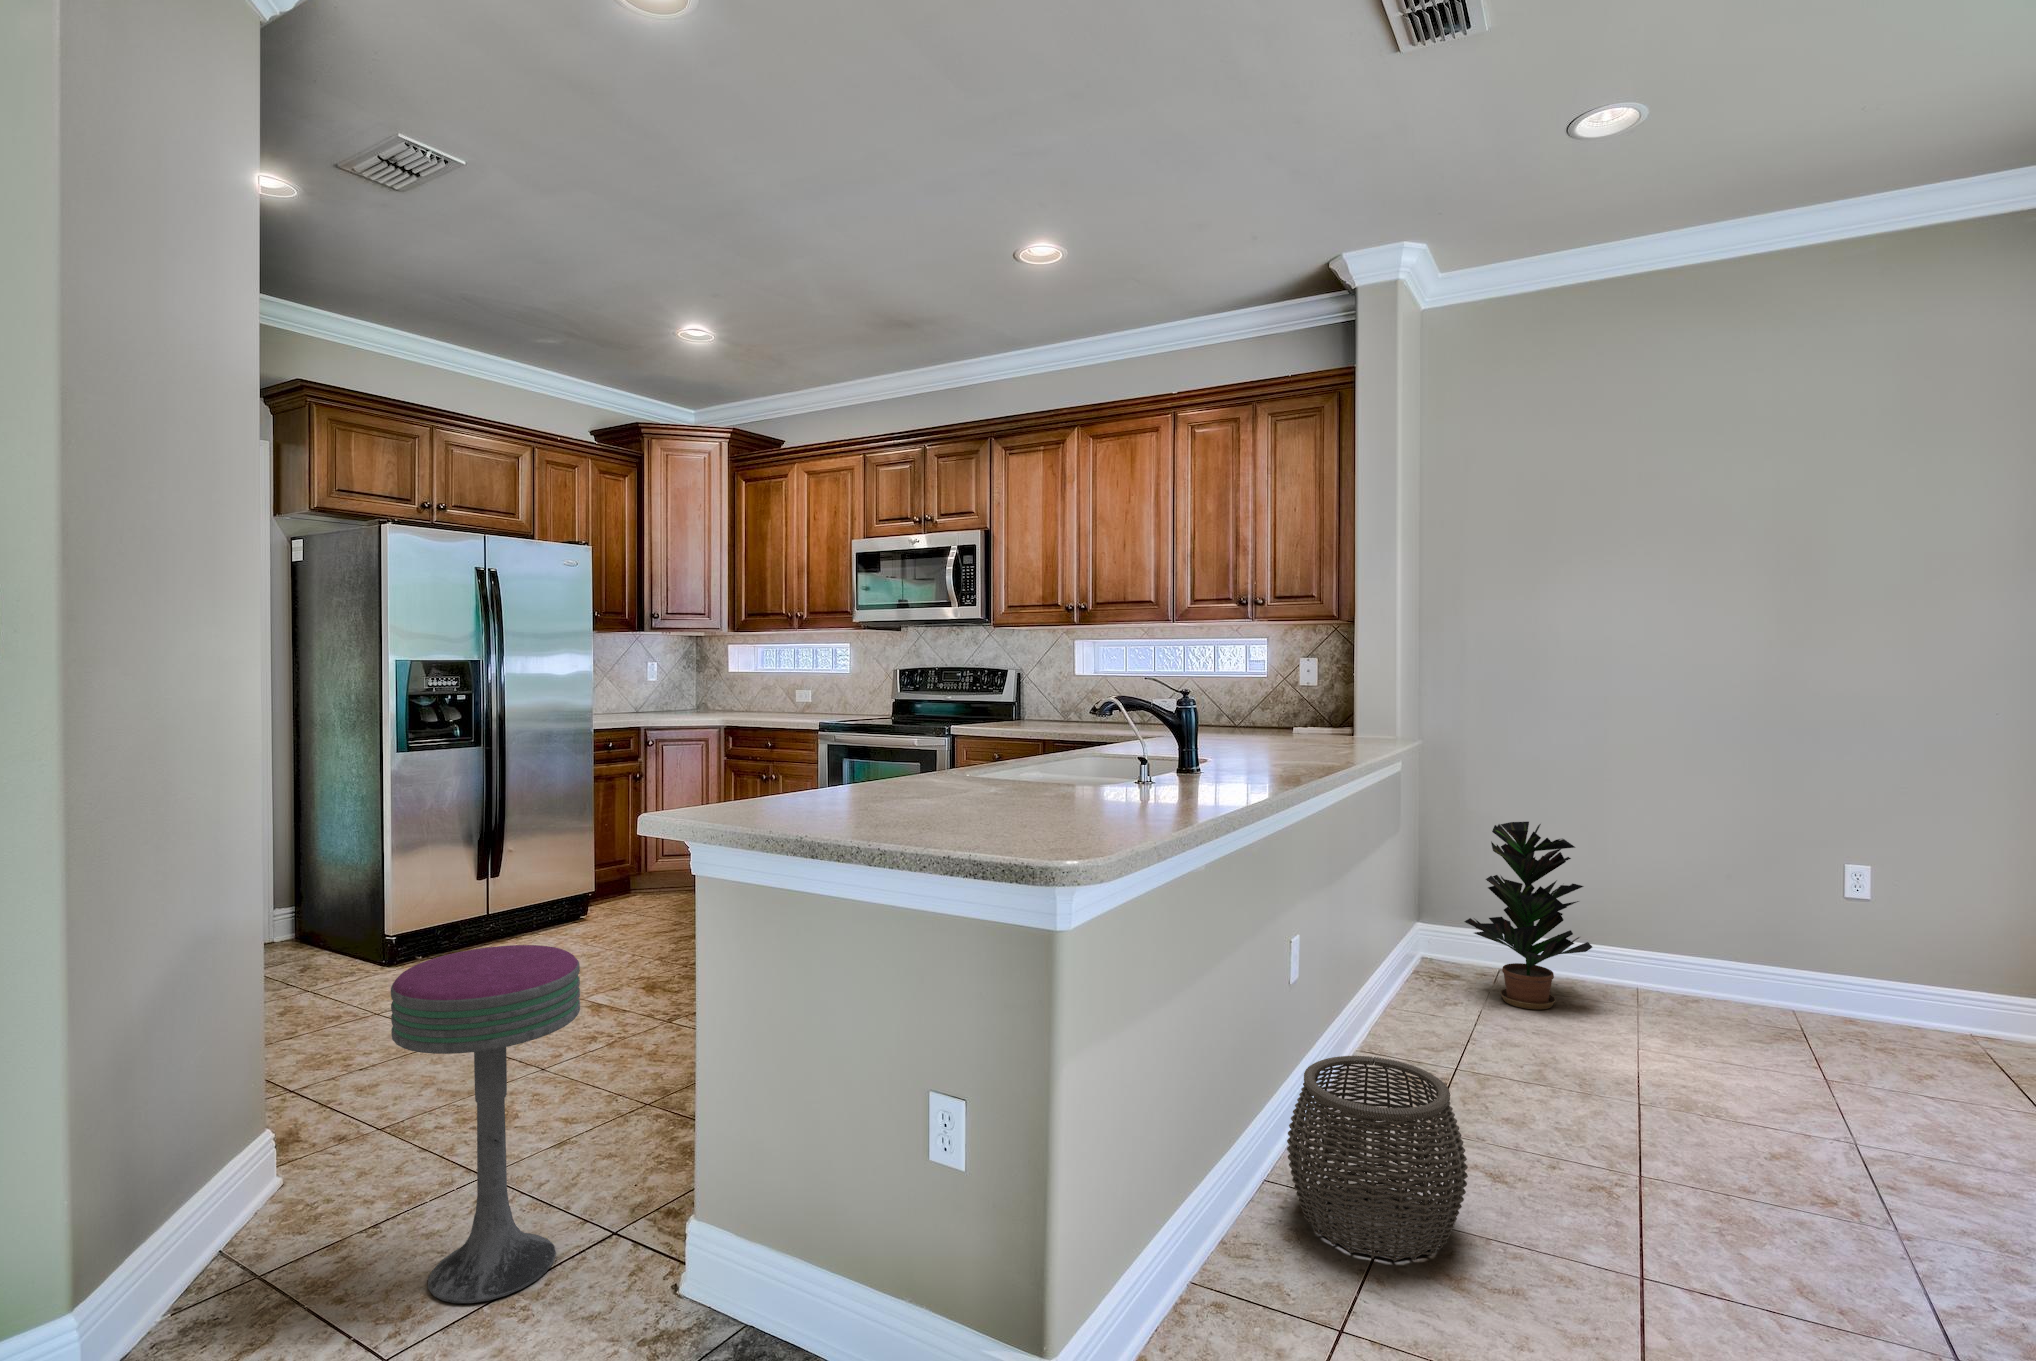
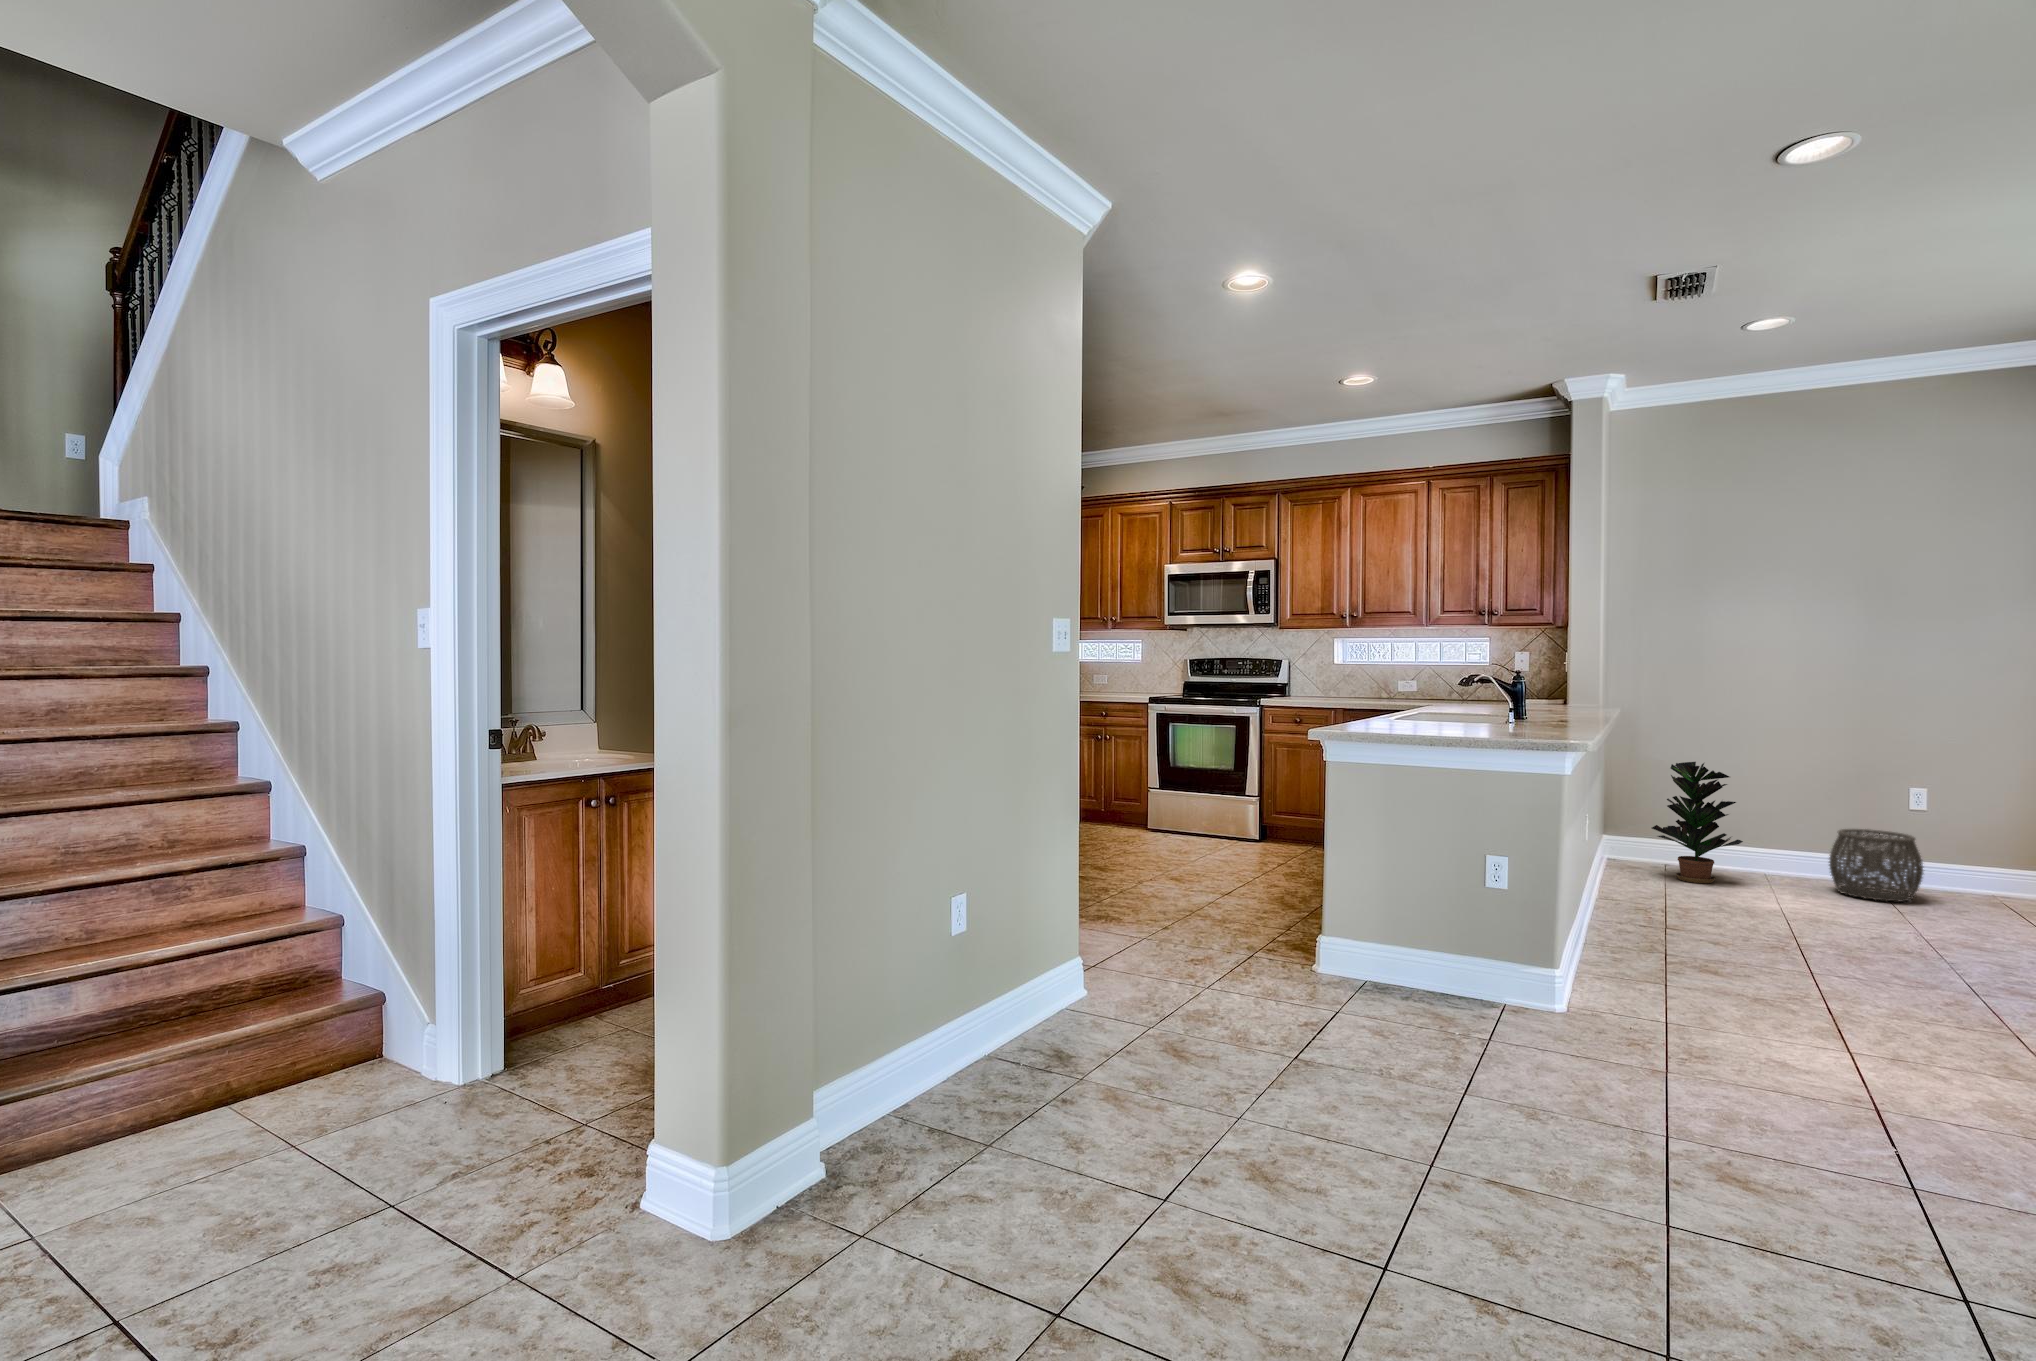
bar stool: present [391,945,580,1303] -> none [1172,801,1262,976]
woven basket: present [1287,1056,1468,1262] -> present [1829,829,1924,902]

